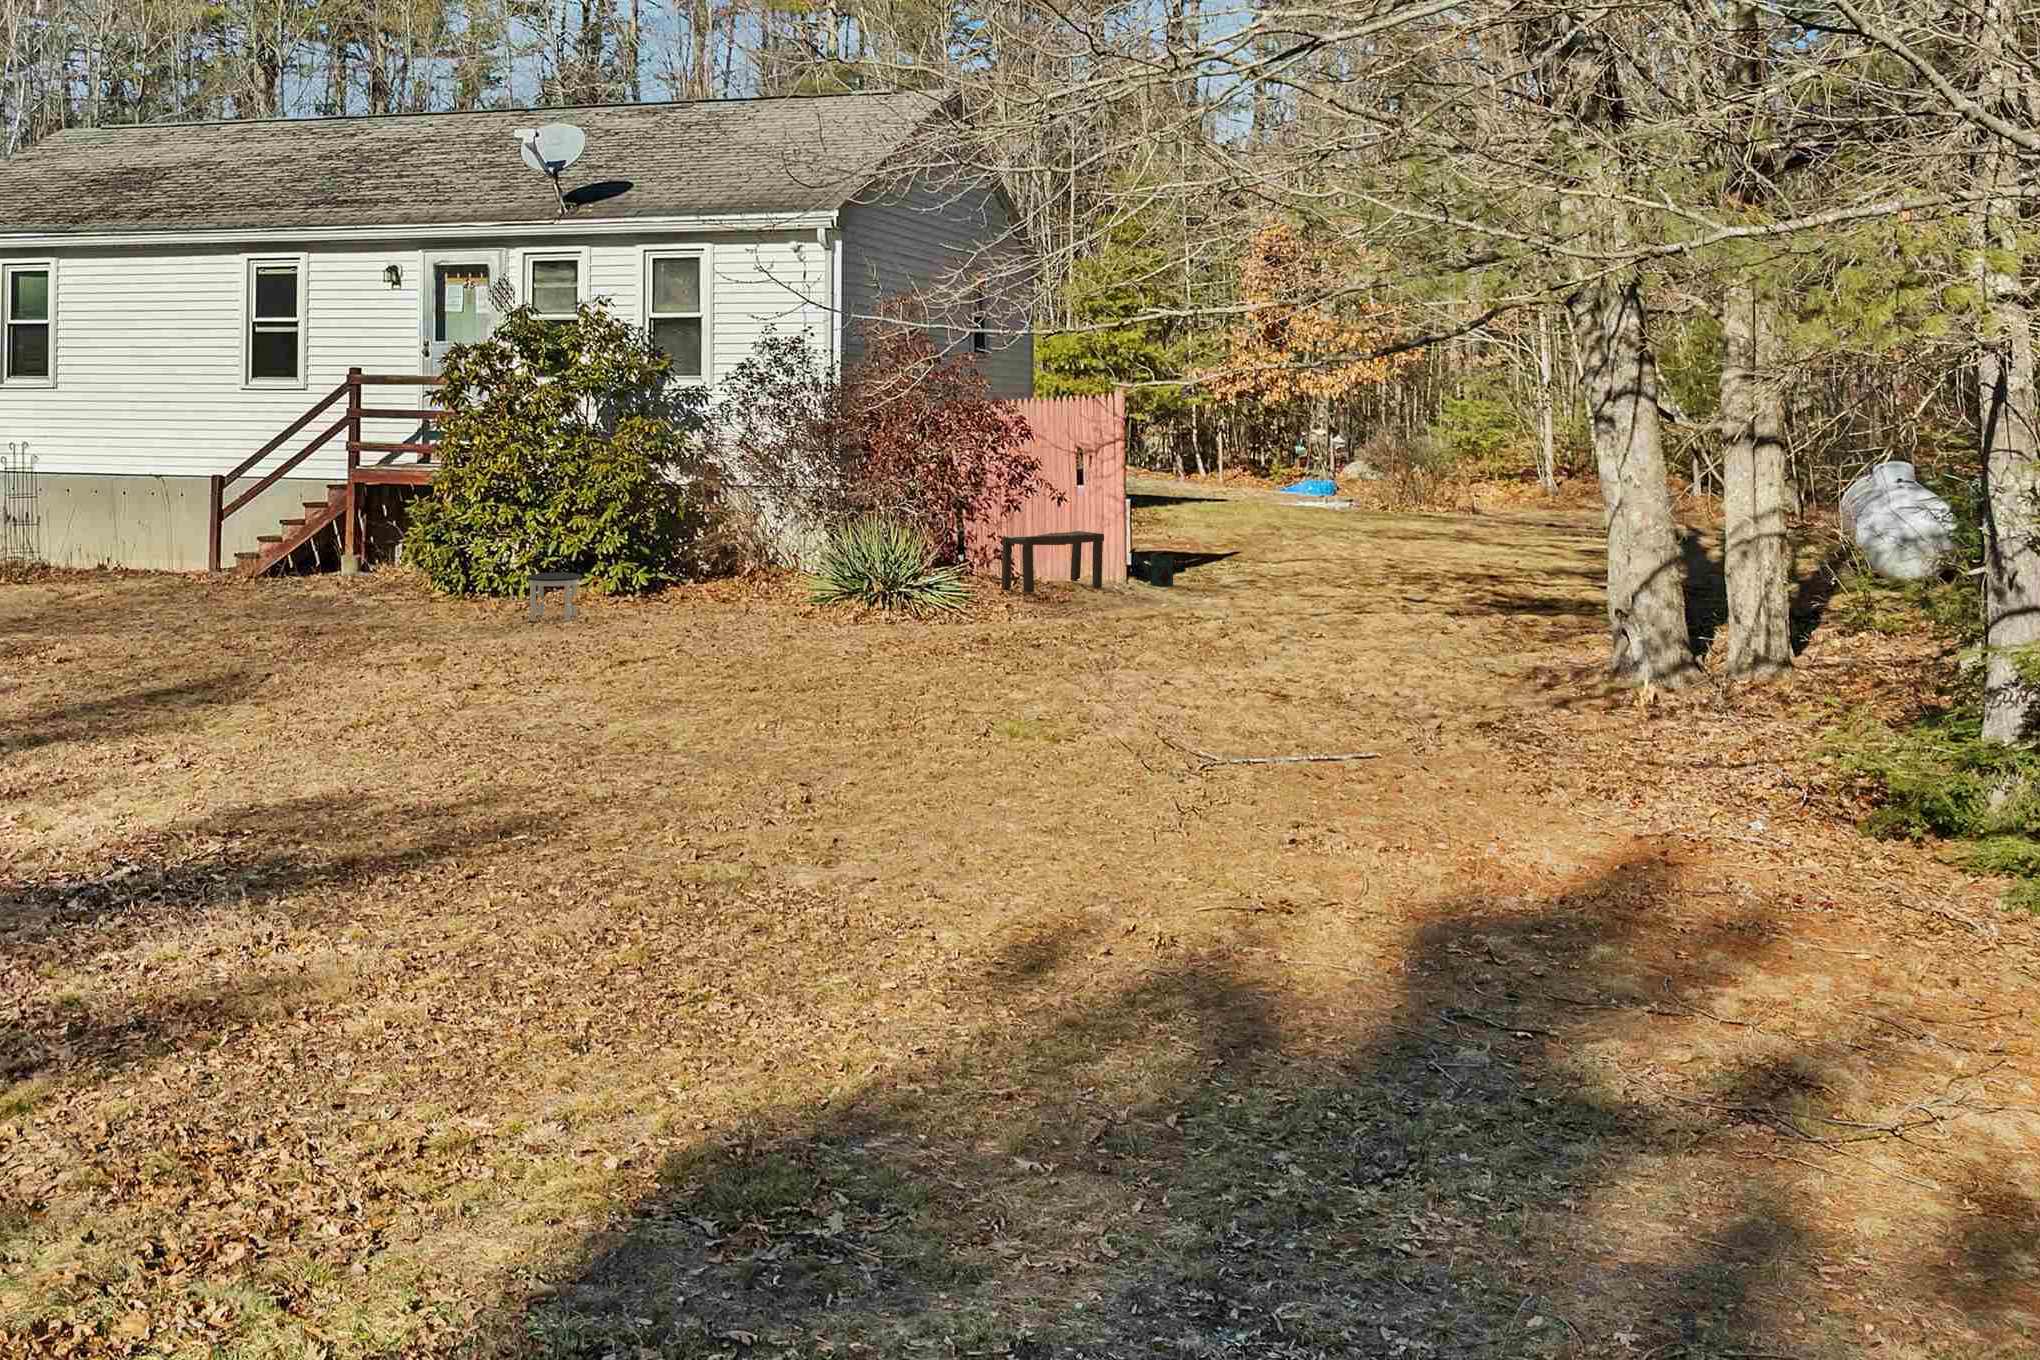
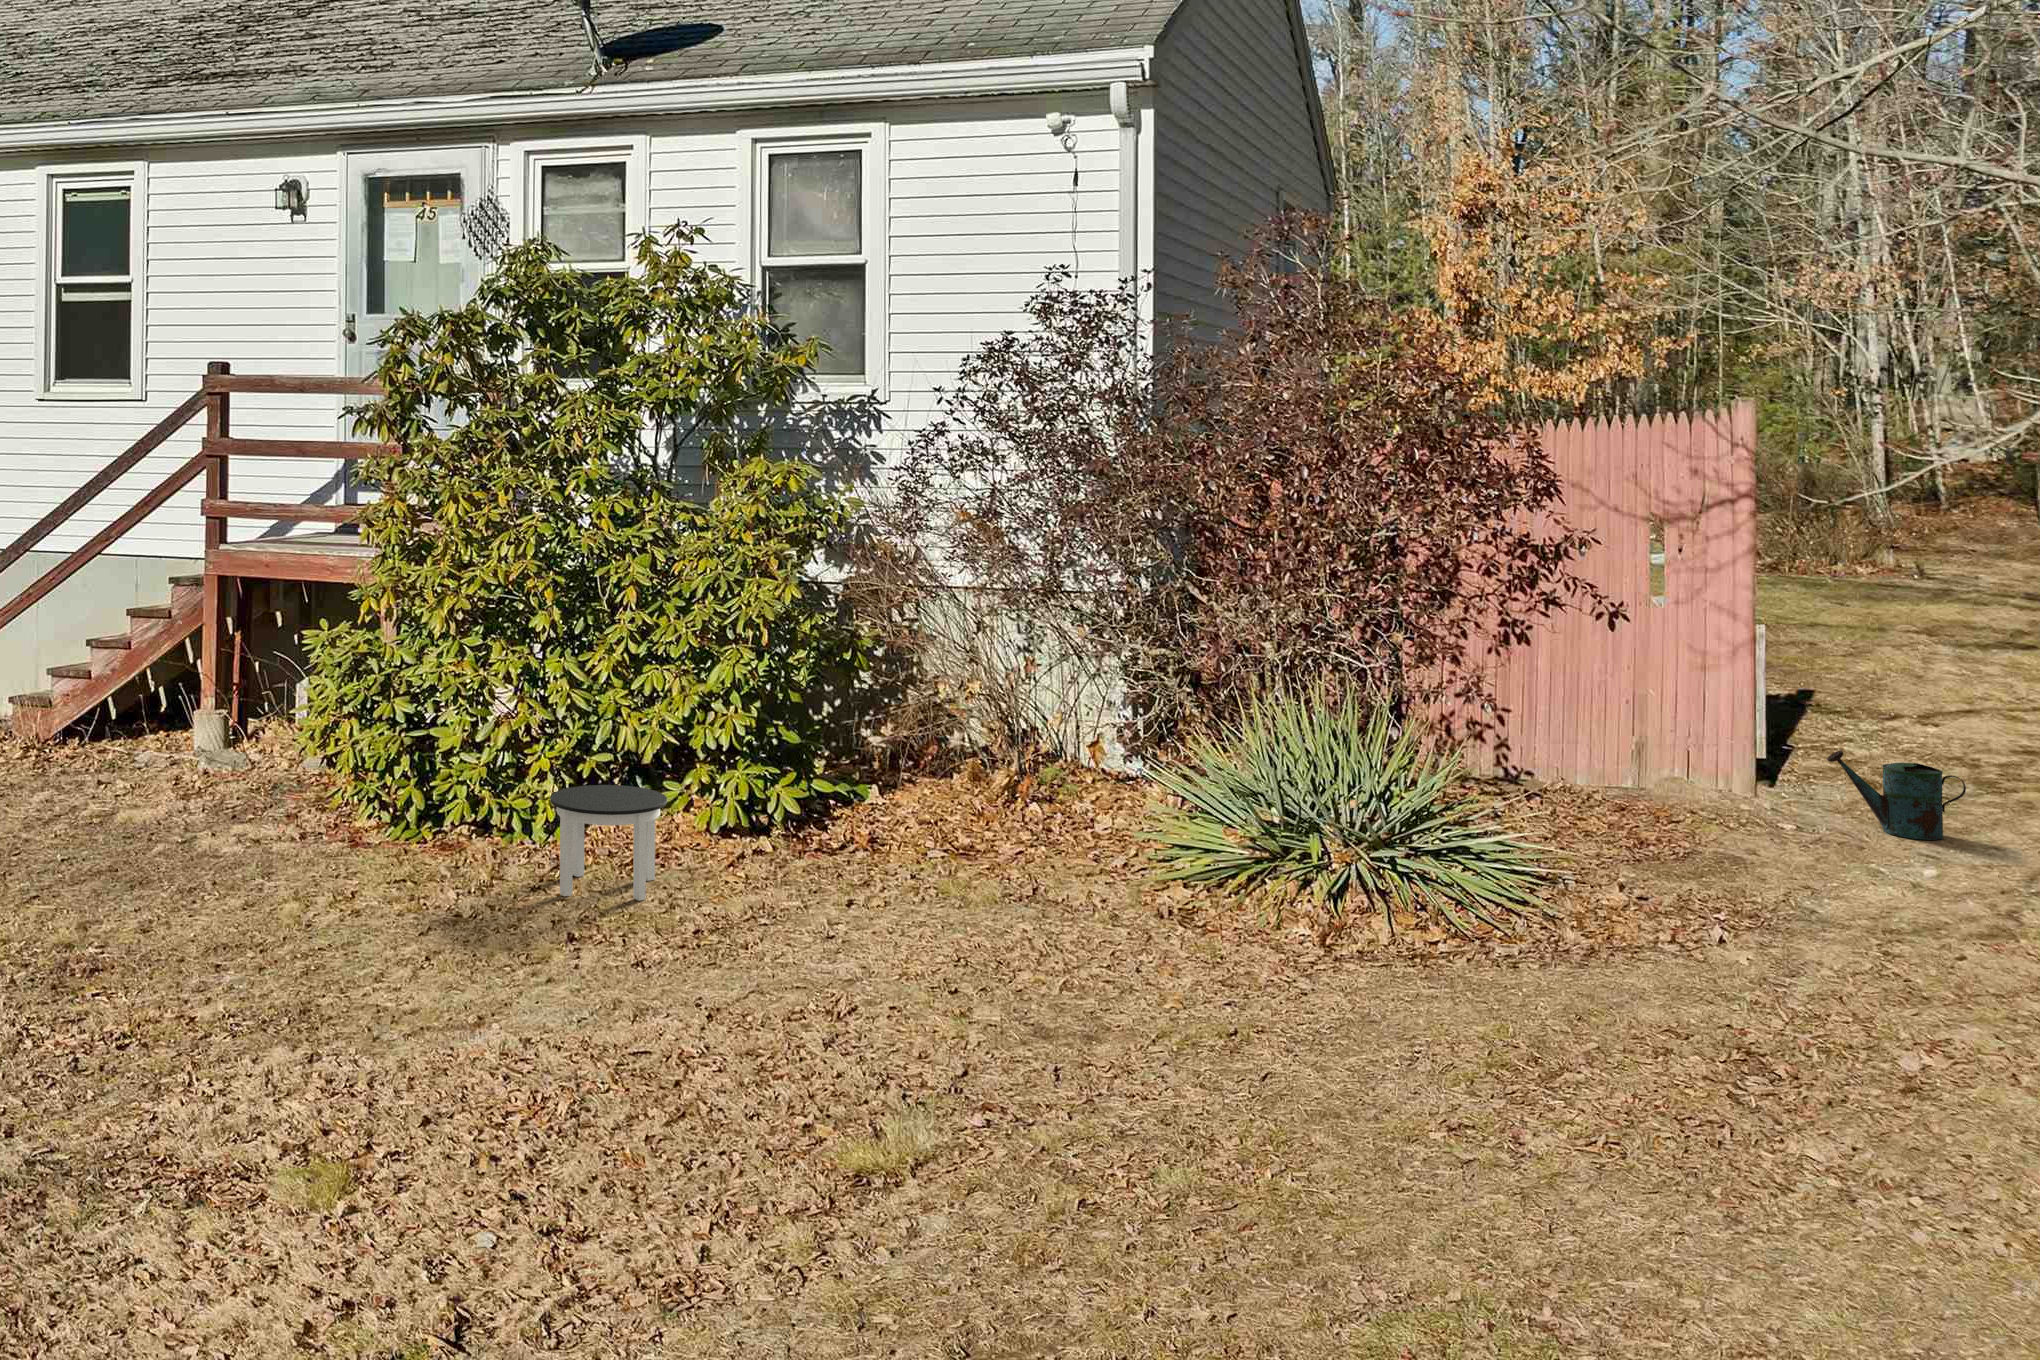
bench: present [1002,531,1104,593] -> none [1560,710,1795,857]

